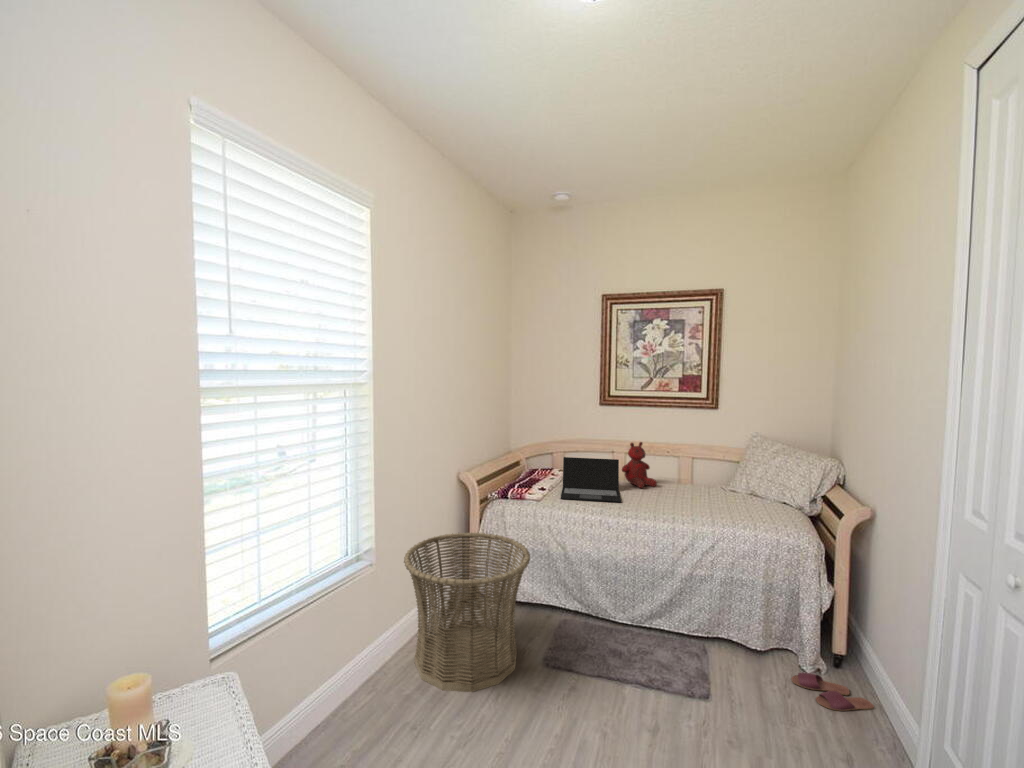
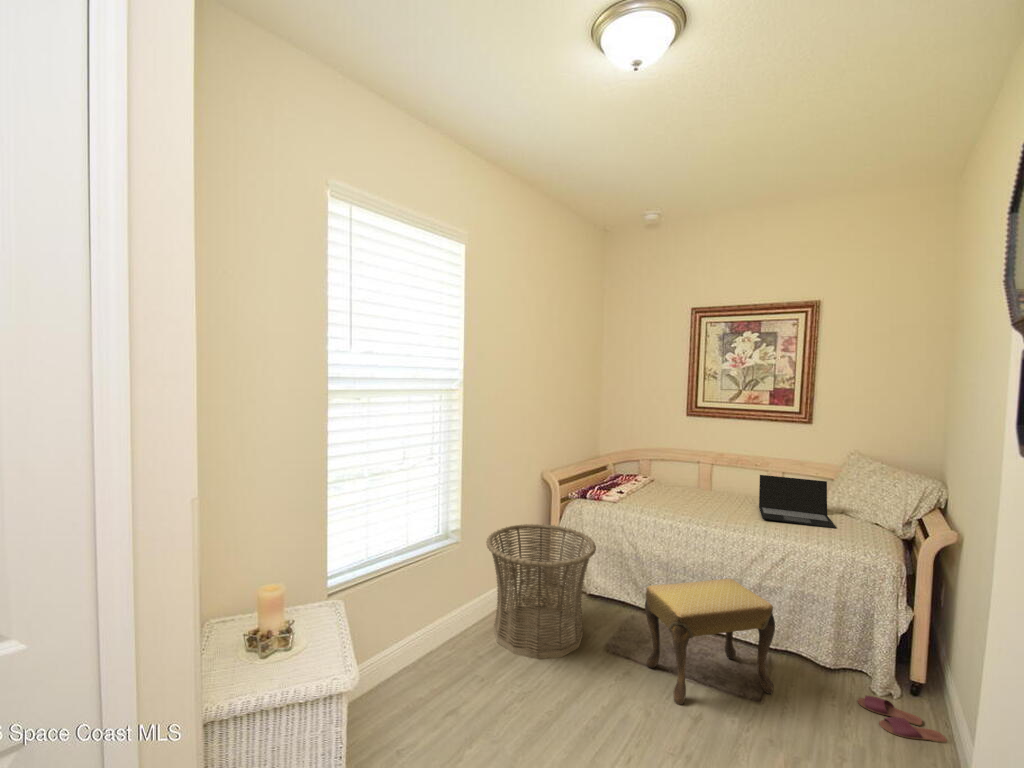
teddy bear: present [622,442,657,488] -> none [703,454,740,499]
laptop: present [561,457,621,502] -> present [759,475,836,528]
footstool: none [588,572,719,719] -> present [645,579,775,705]

